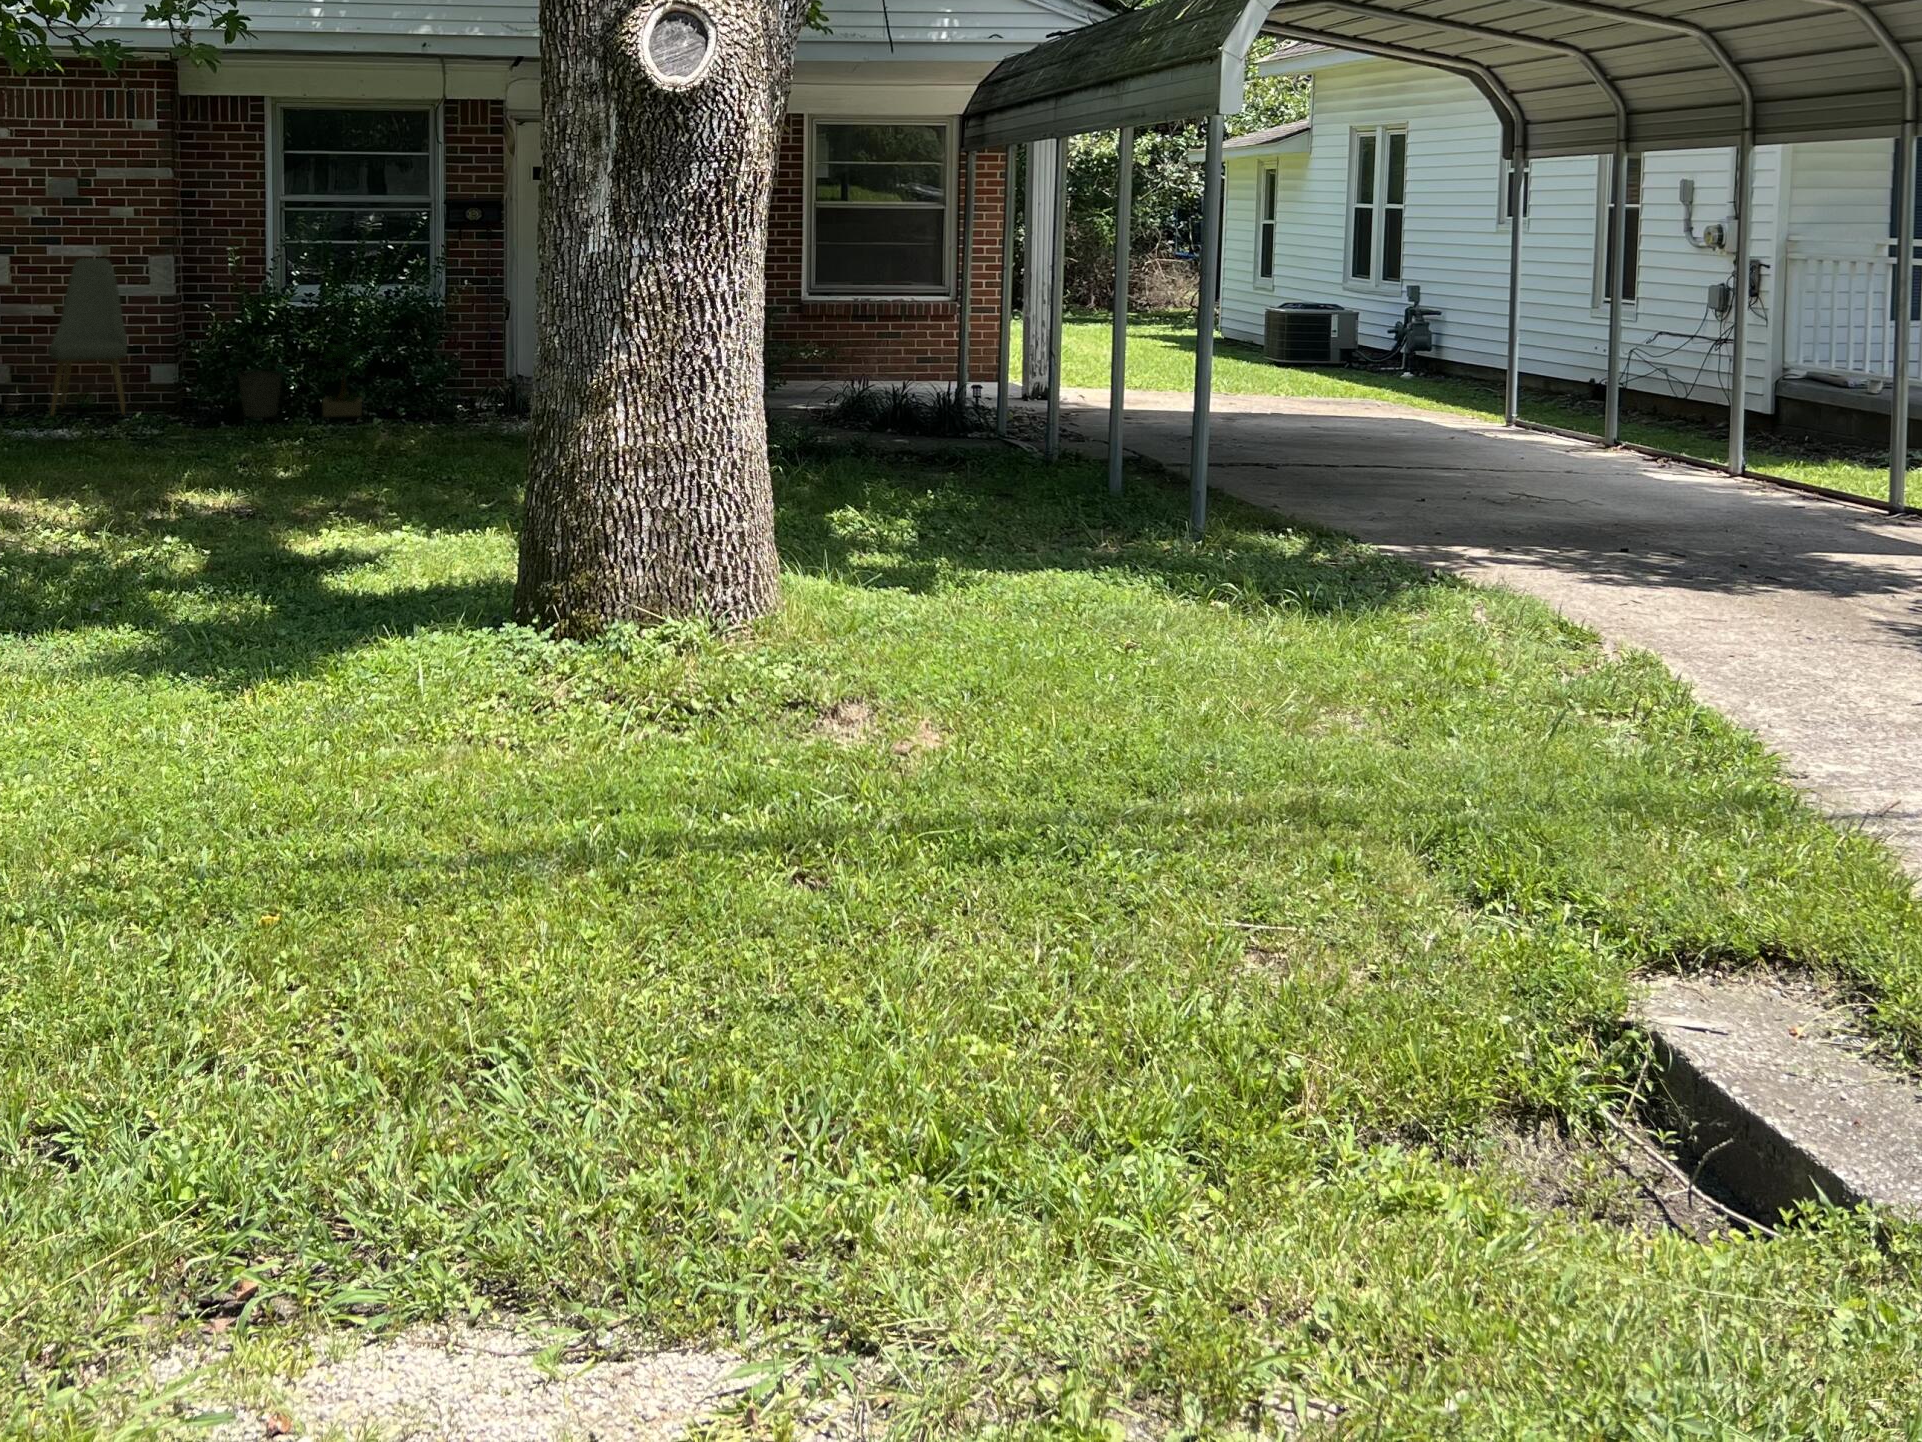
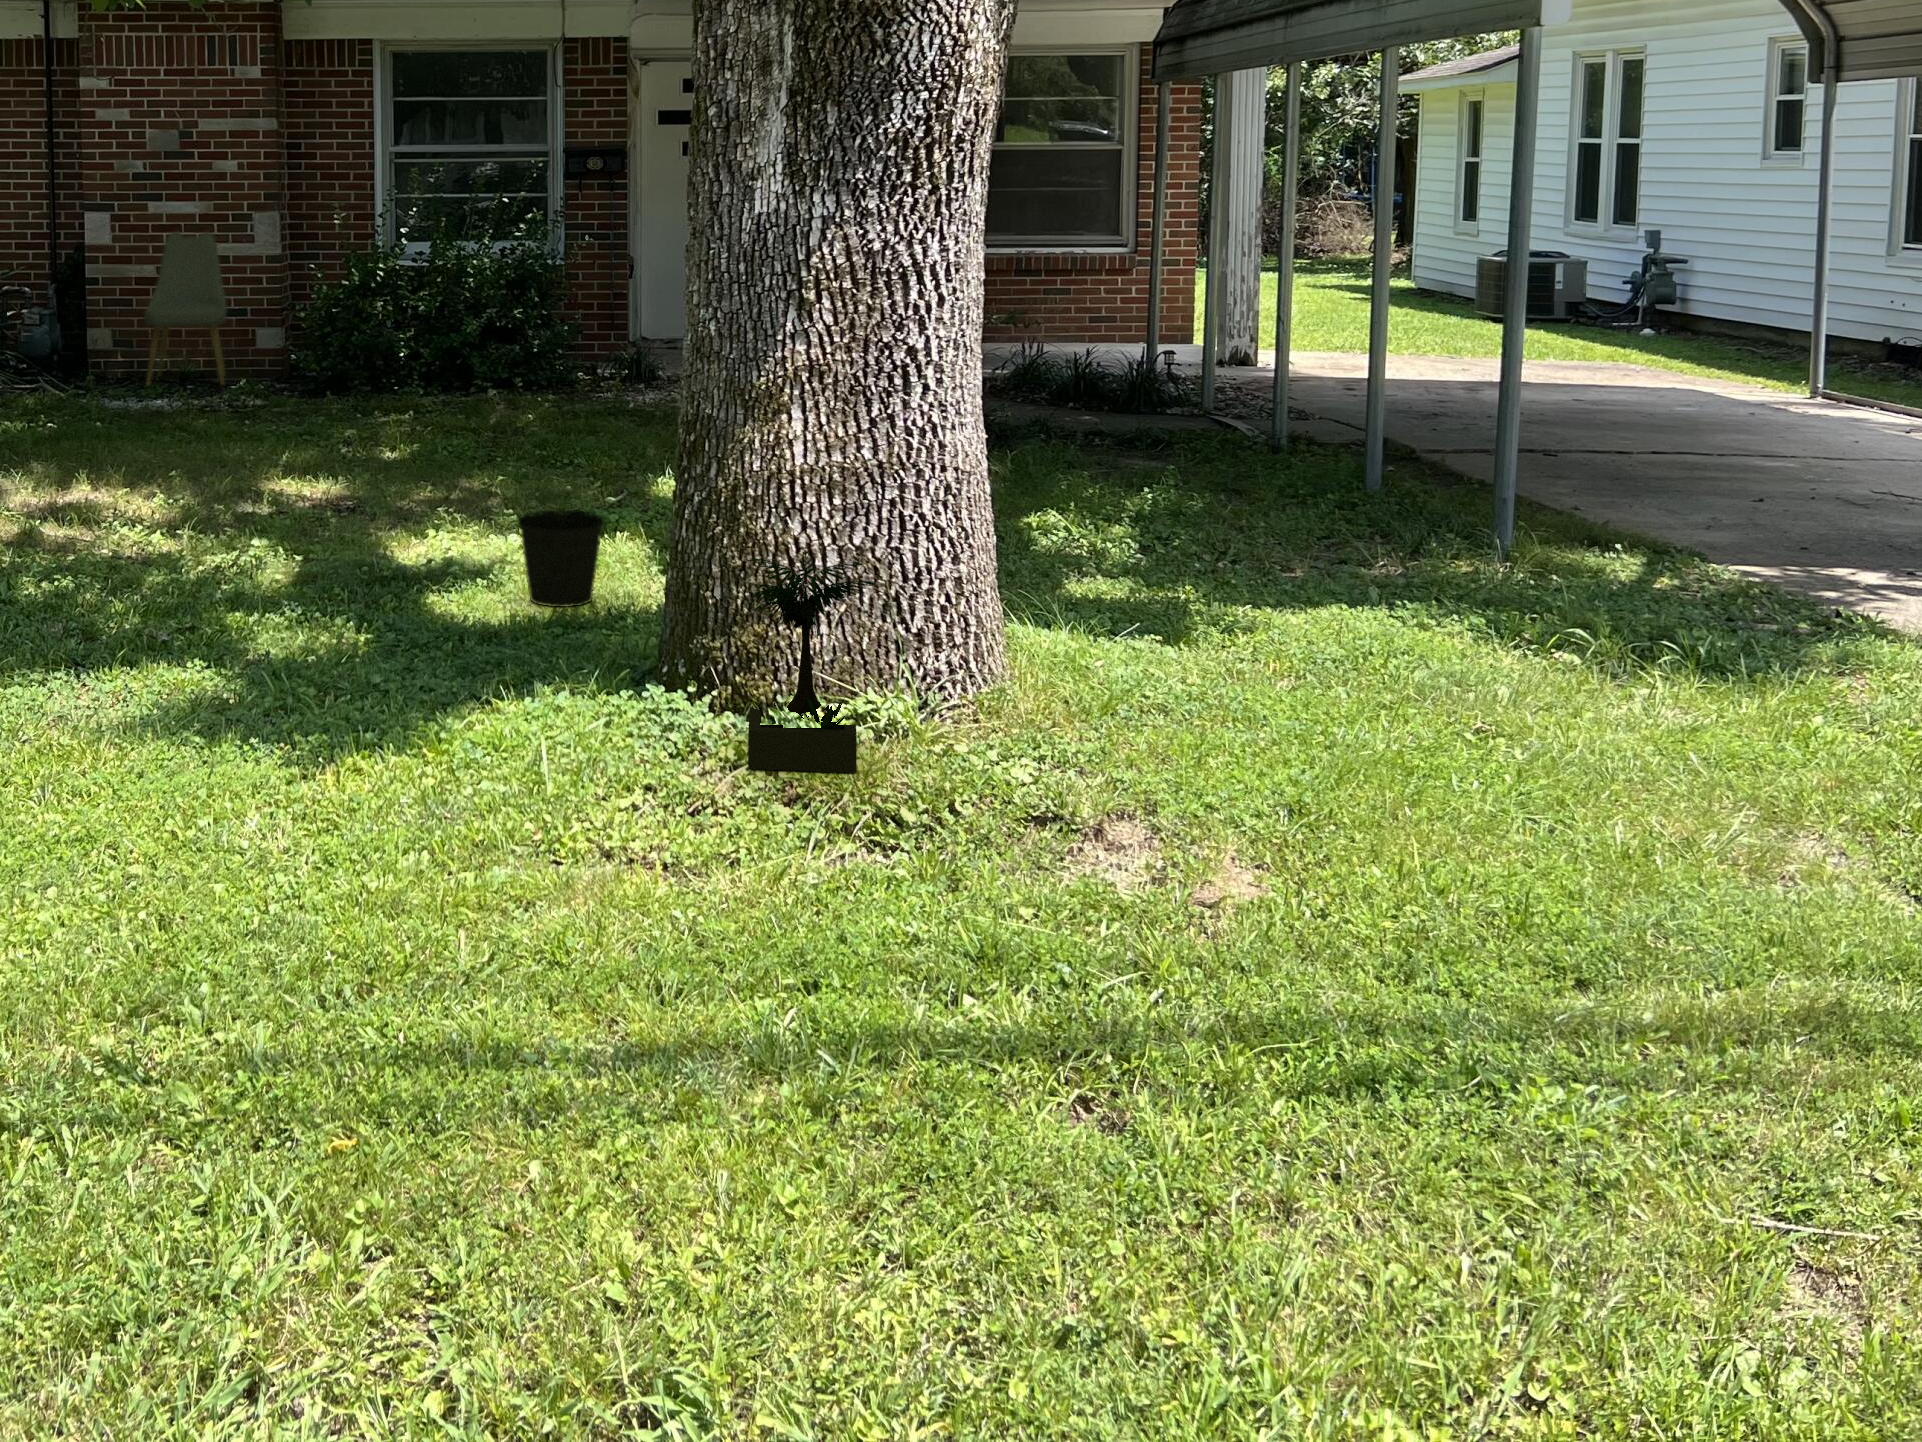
potted plant: present [323,343,364,417] -> present [748,551,876,773]
bucket: present [237,371,282,418] -> present [518,510,604,607]

